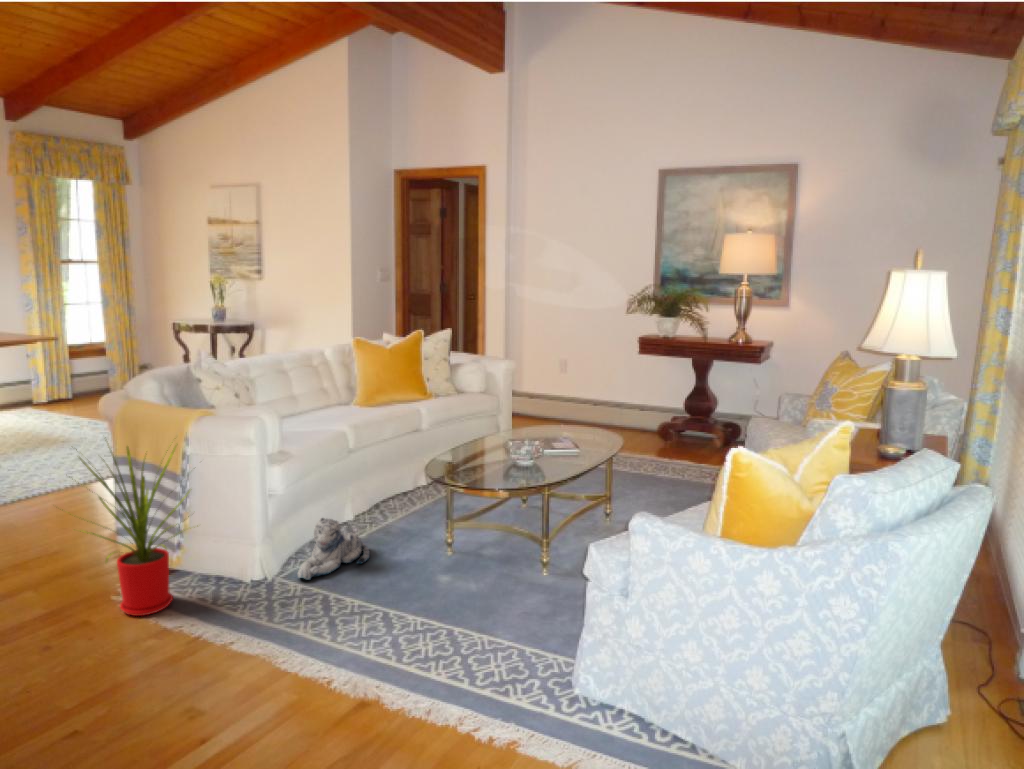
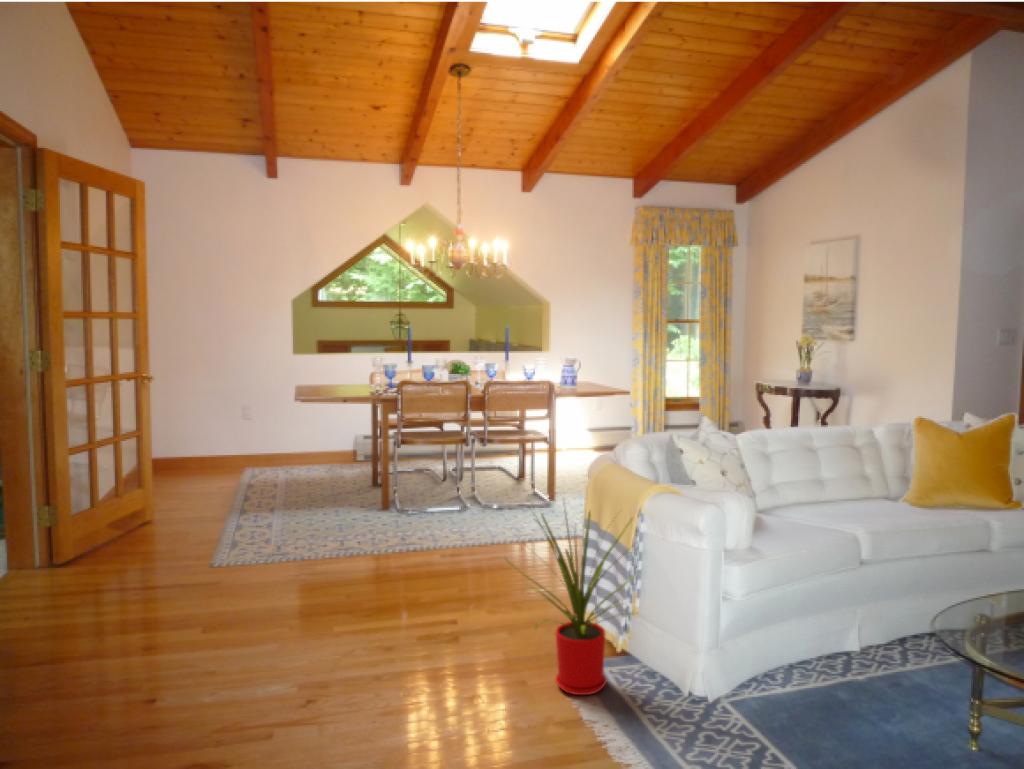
plush toy: present [297,518,370,580] -> none [743,642,856,720]

